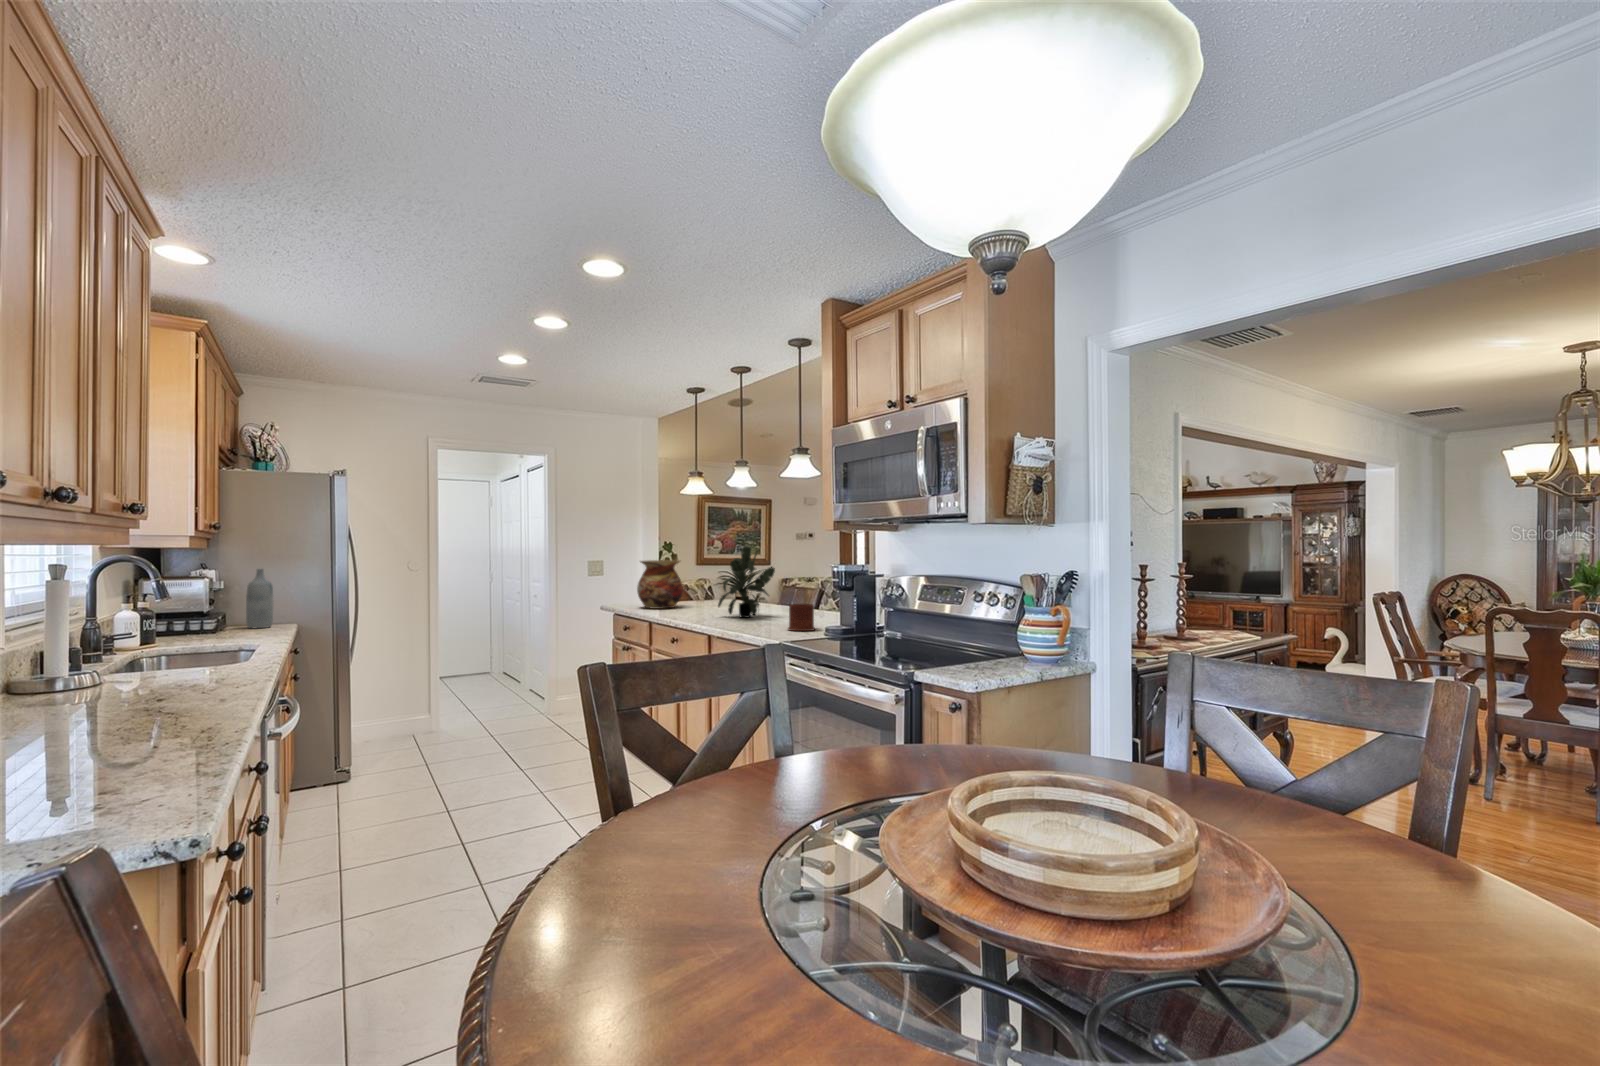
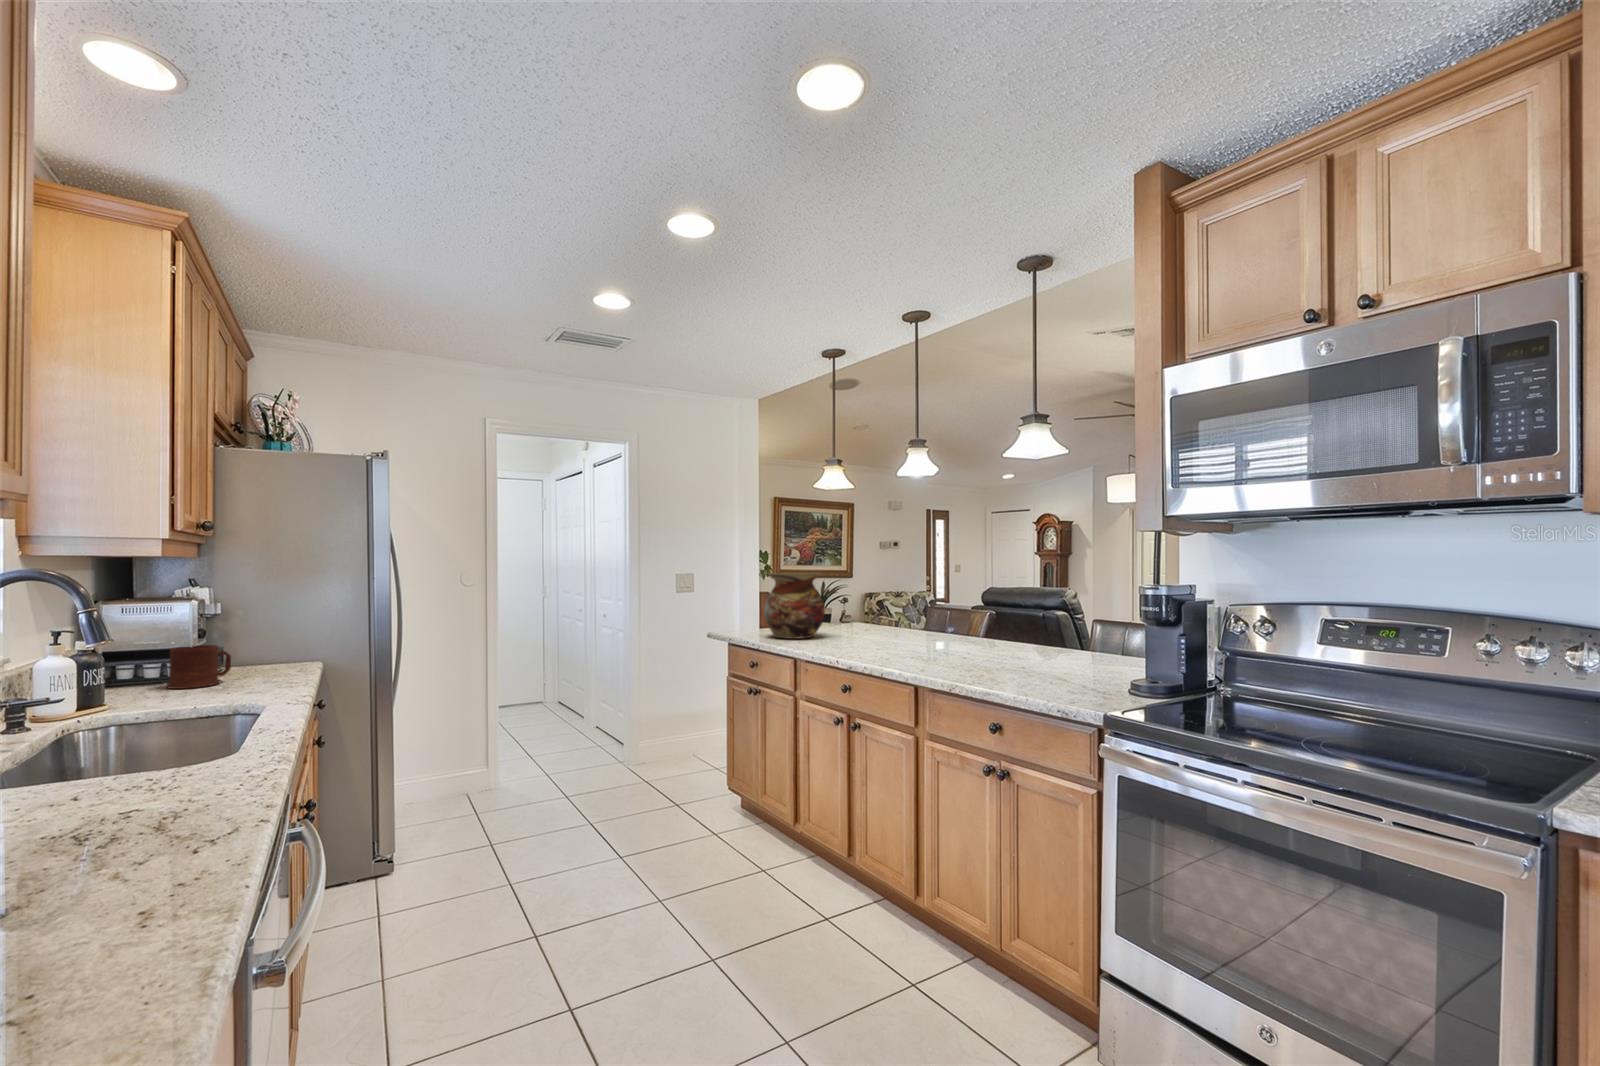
potted plant: present [718,546,775,618] -> none [896,552,976,655]
bottle: present [246,569,273,628] -> none [250,586,287,670]
mug: present [788,604,815,631] -> present [166,645,231,689]

